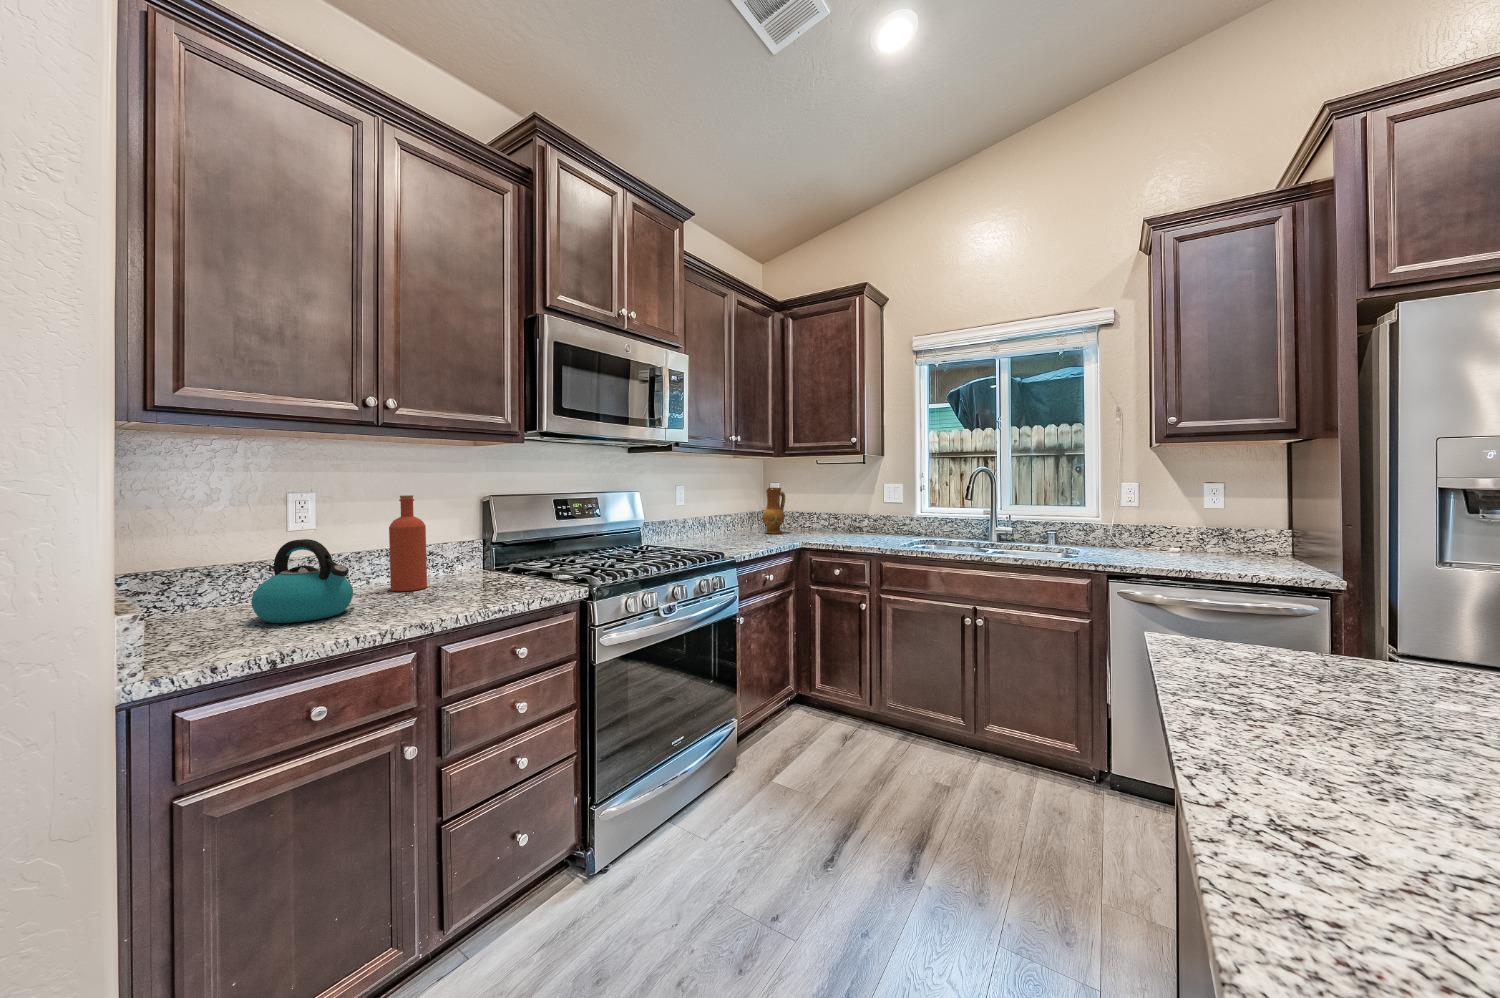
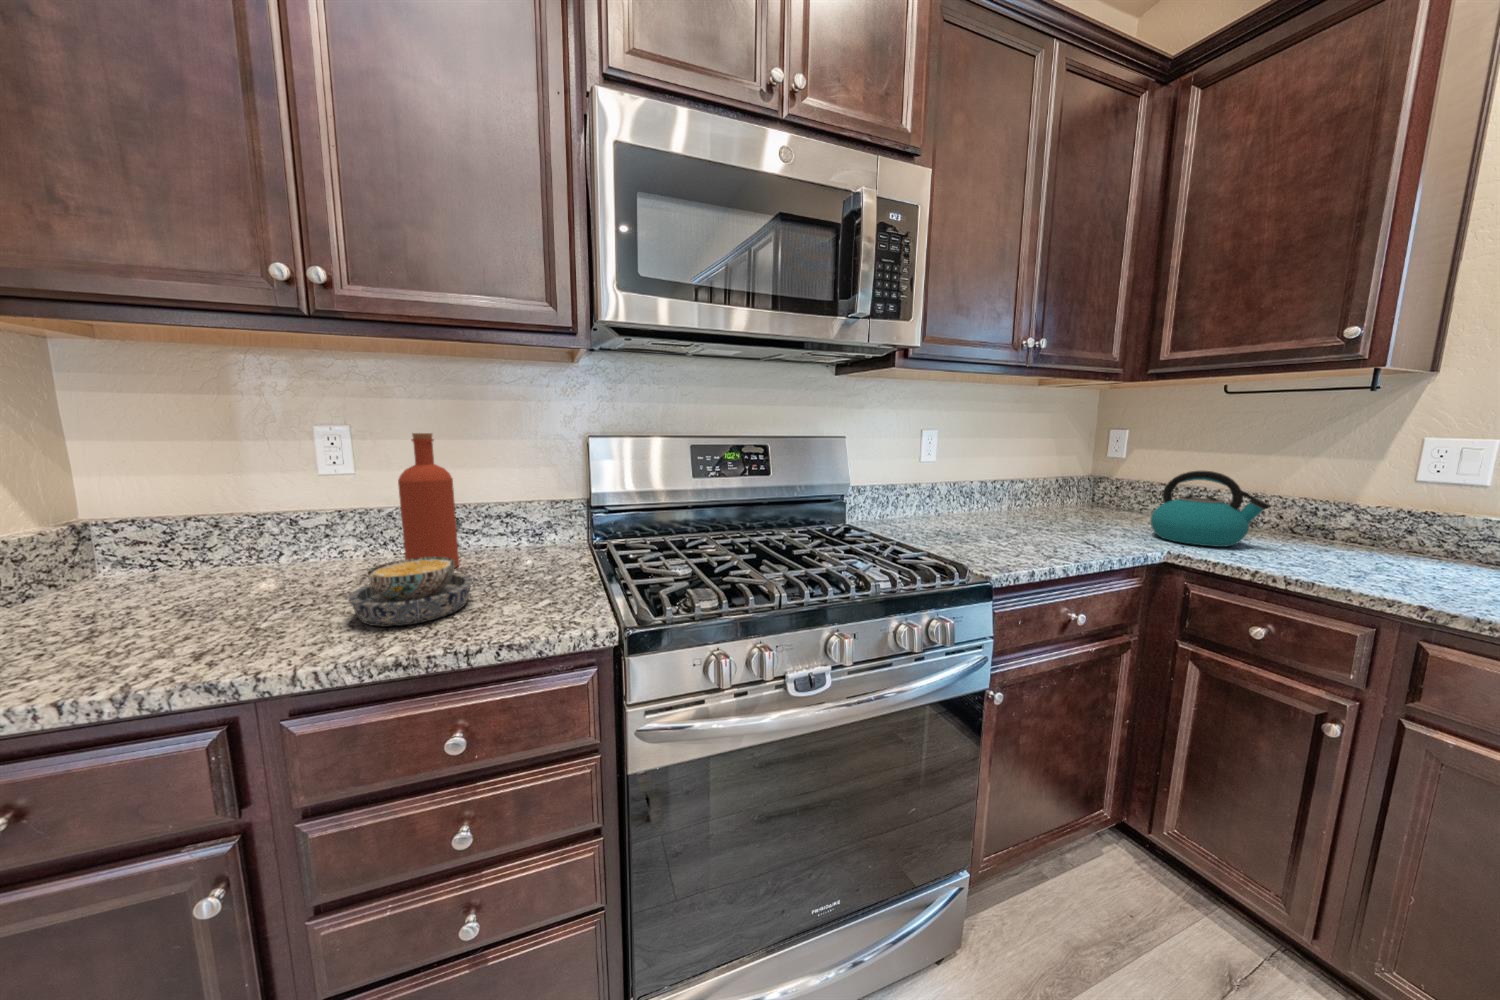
ceramic jug: present [762,488,785,534] -> none [1084,437,1140,519]
kettle: present [251,539,353,623] -> present [1151,471,1269,547]
bowl: none [429,568,496,602] -> present [349,557,472,627]

